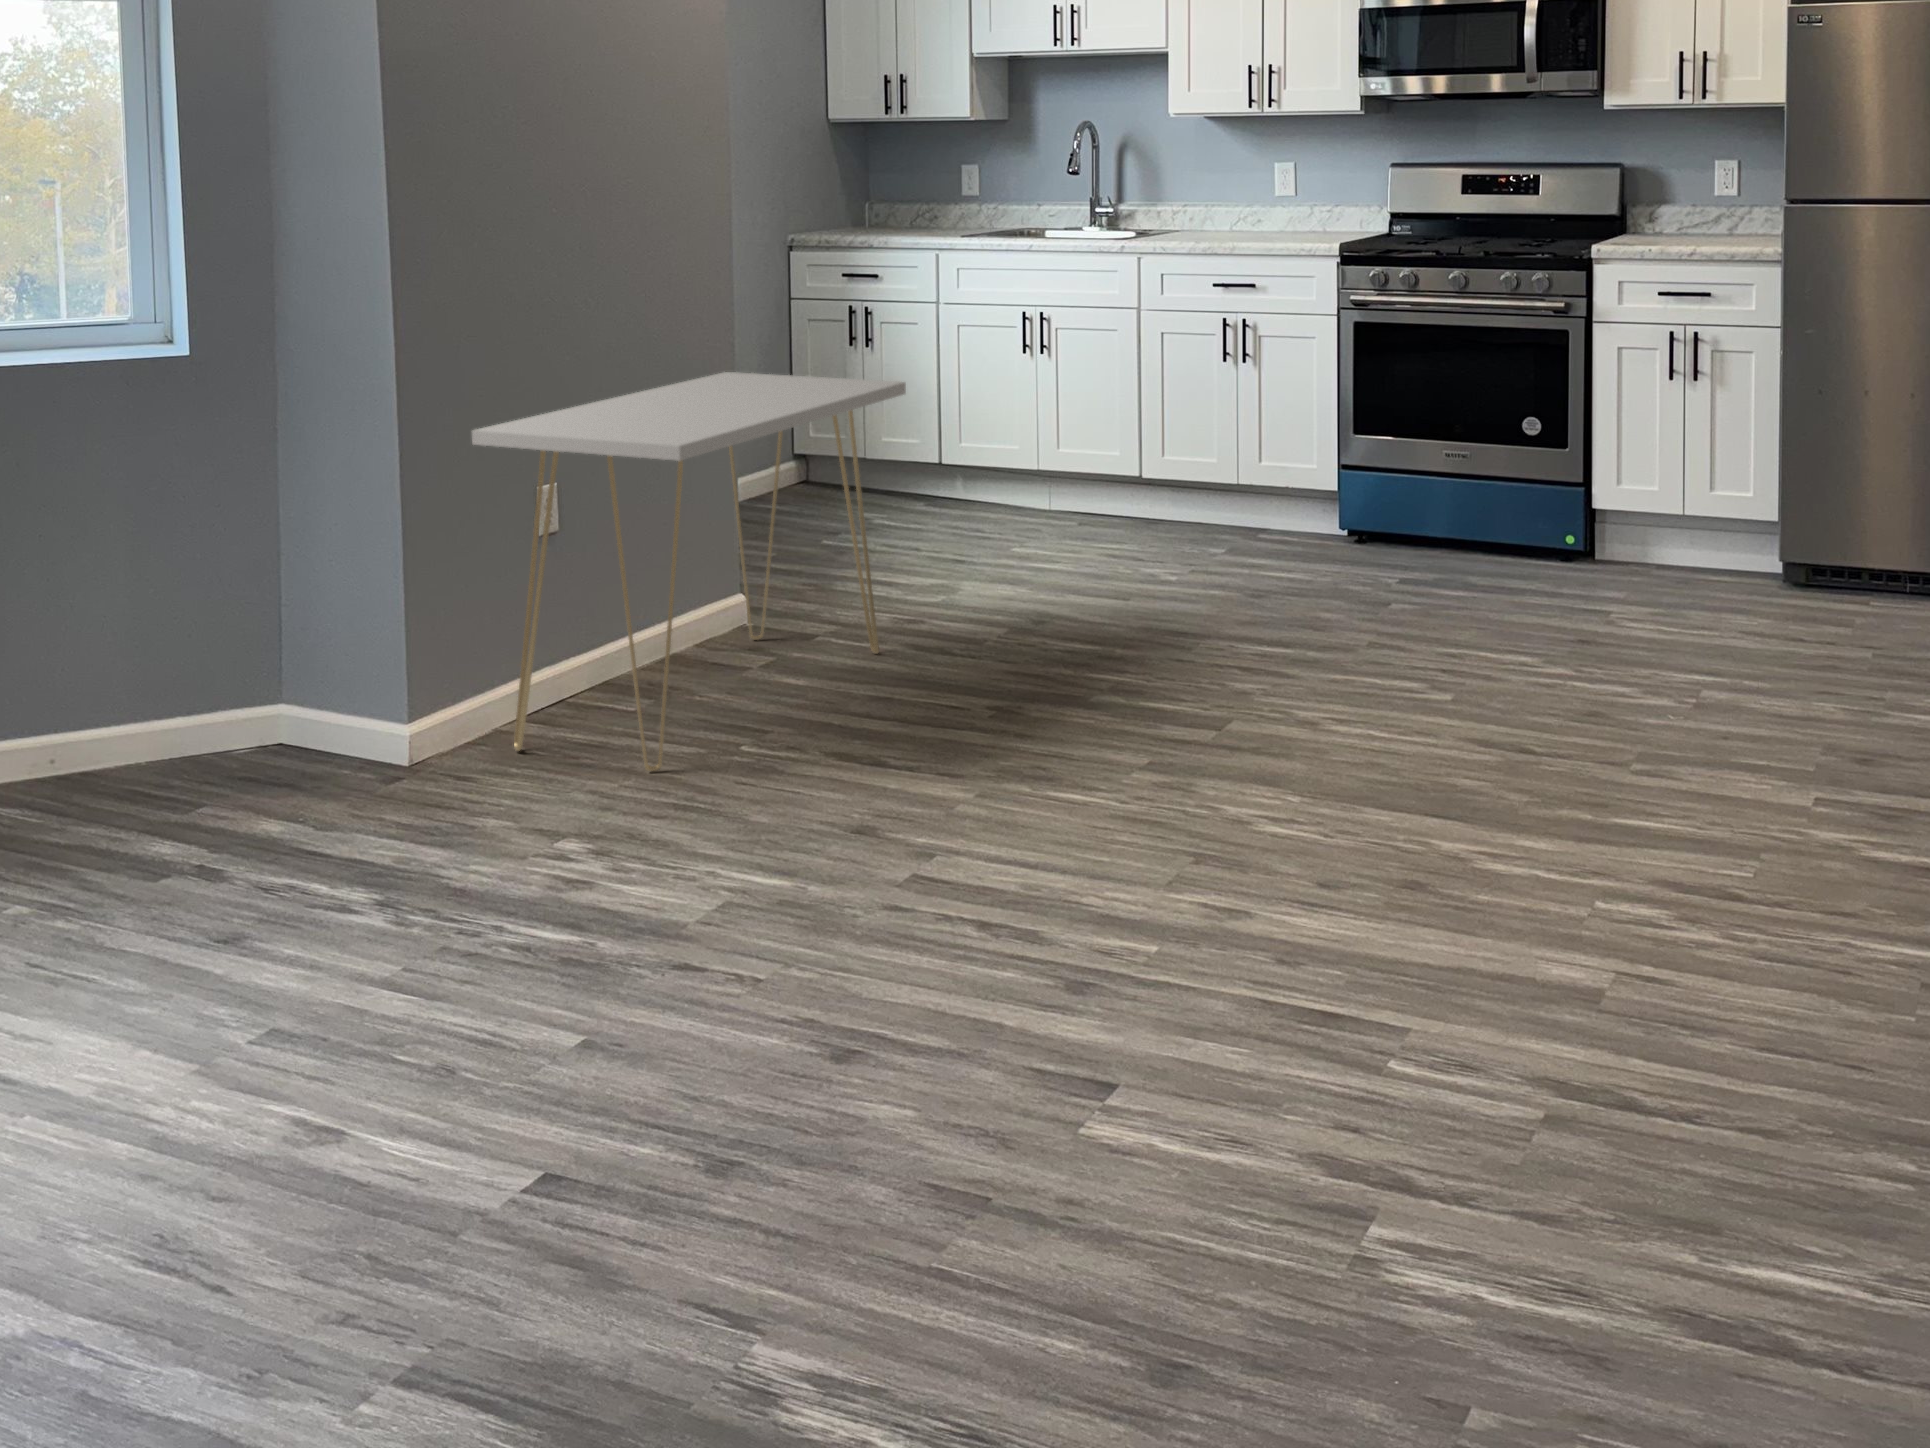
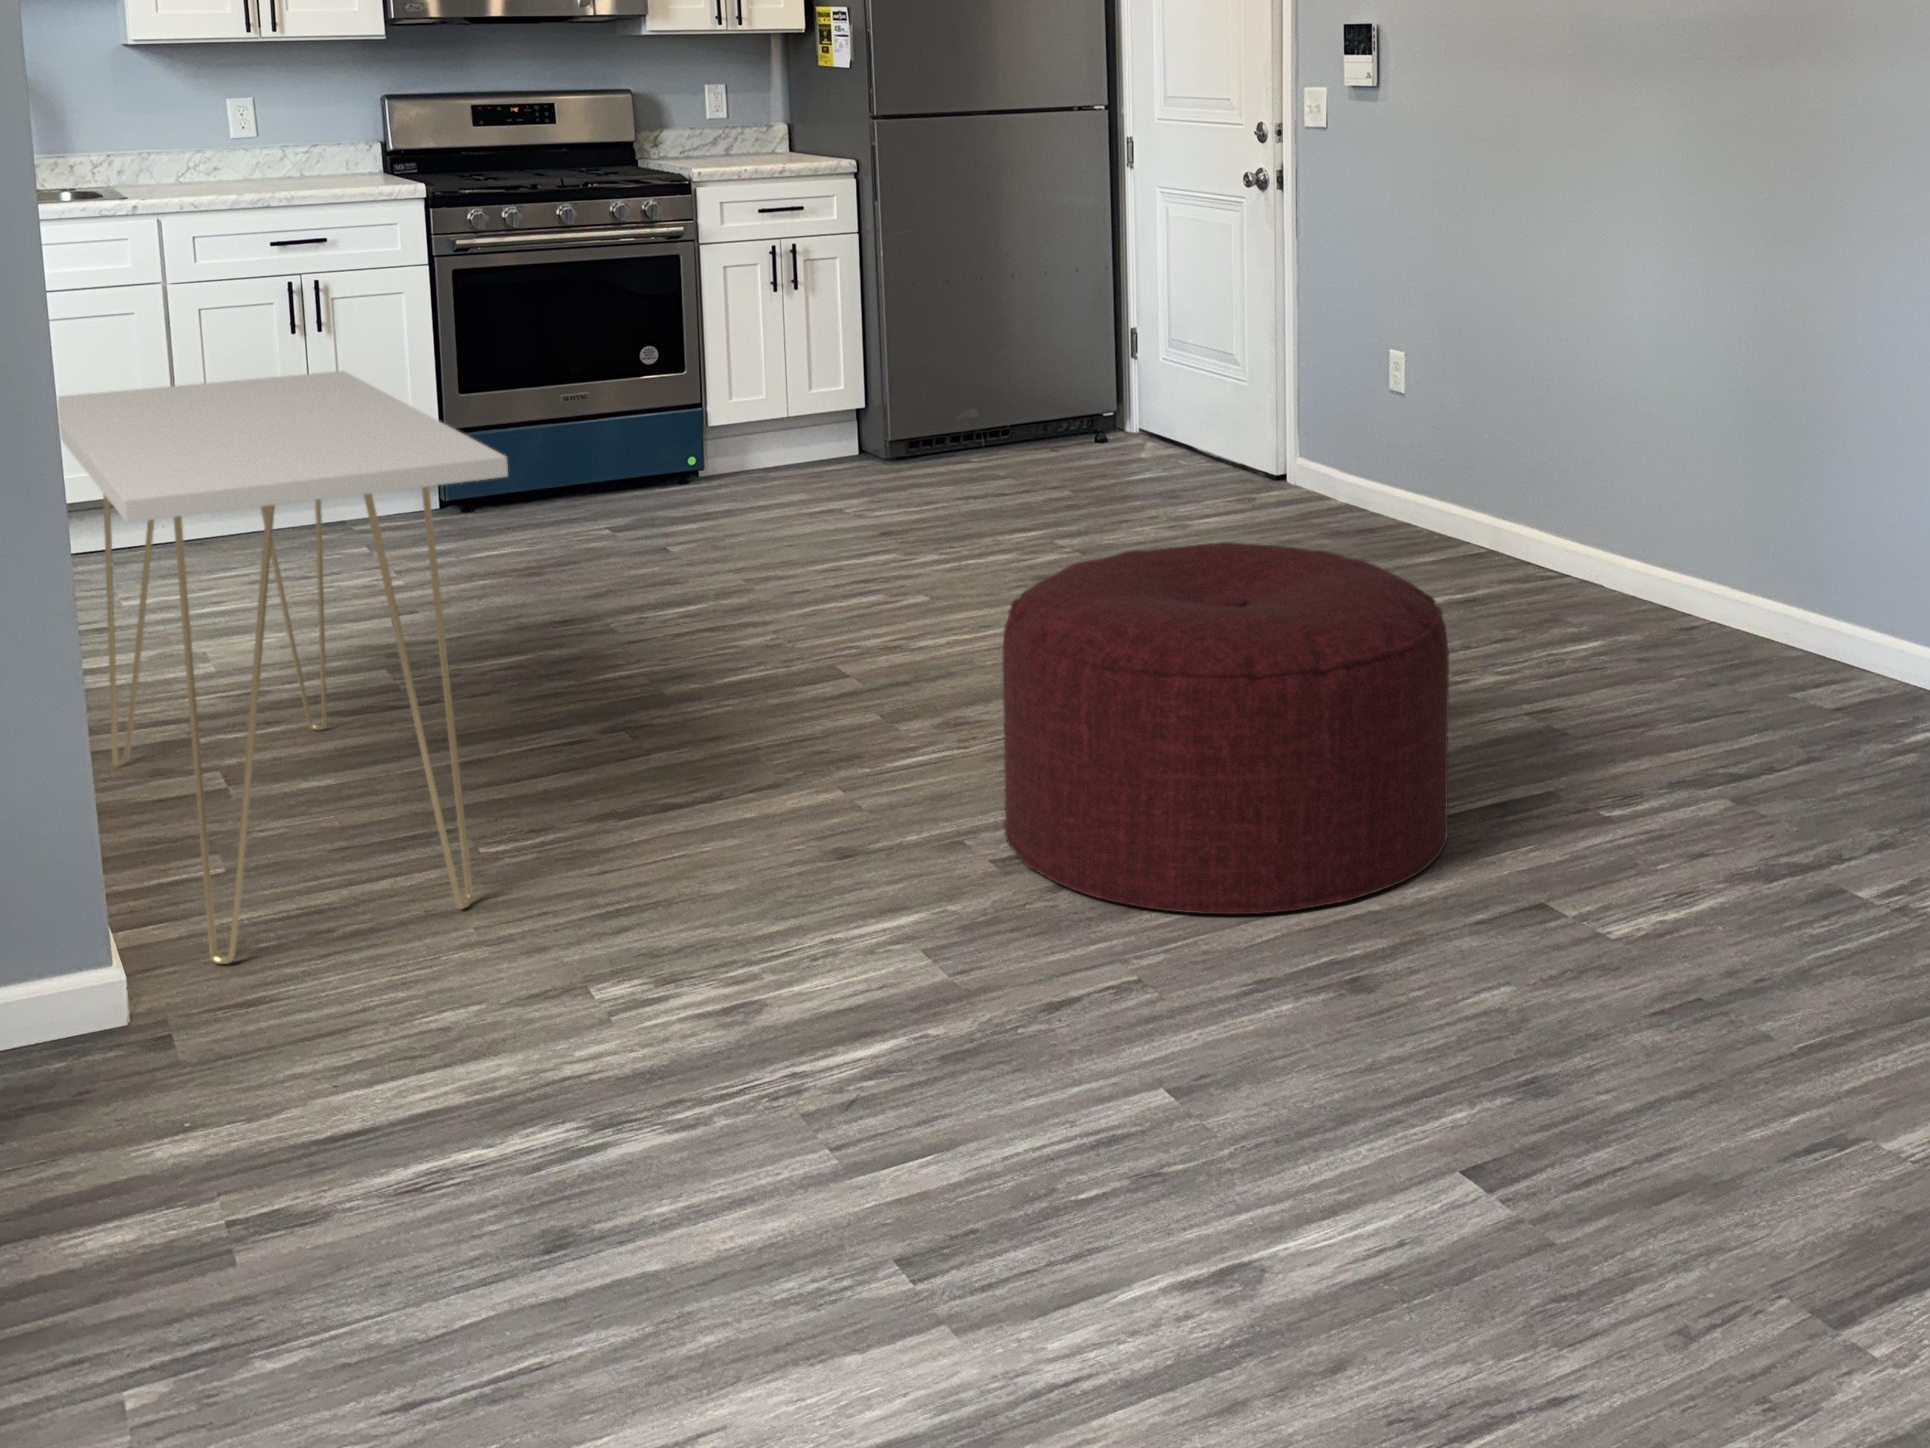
ottoman: none [877,640,1322,1020] -> present [1003,542,1449,914]

